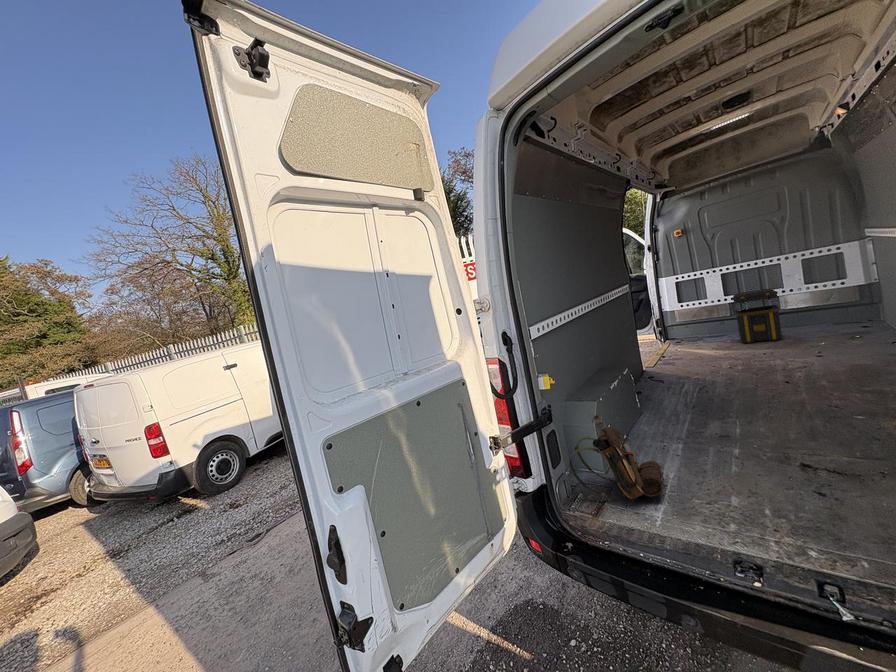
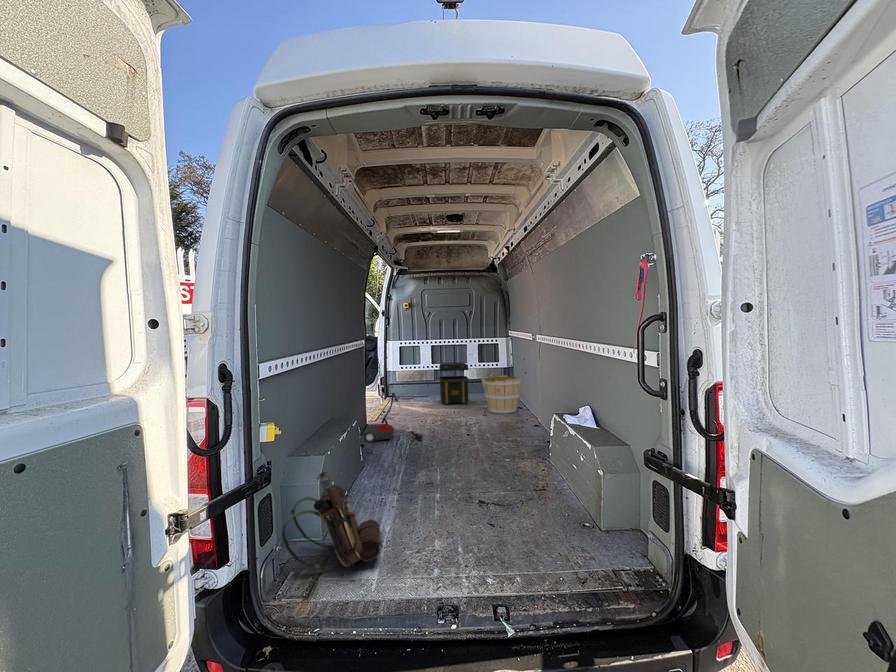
wooden bucket: none [798,297,871,350] -> present [482,375,521,414]
vacuum cleaner: none [641,336,713,390] -> present [364,393,422,442]

